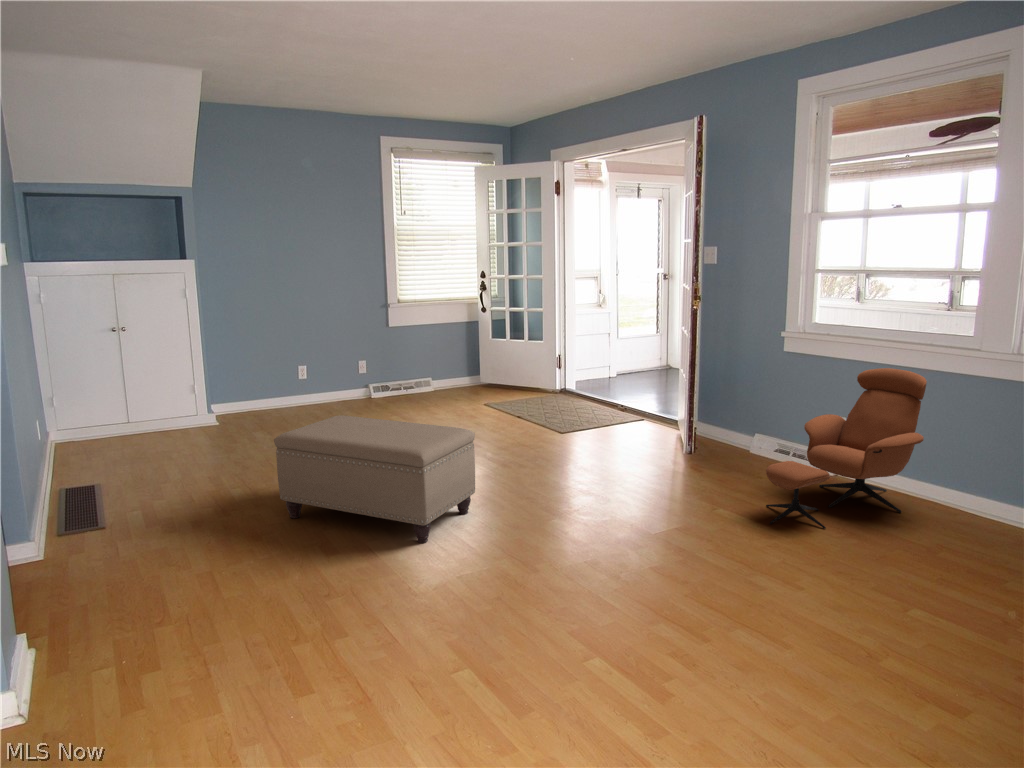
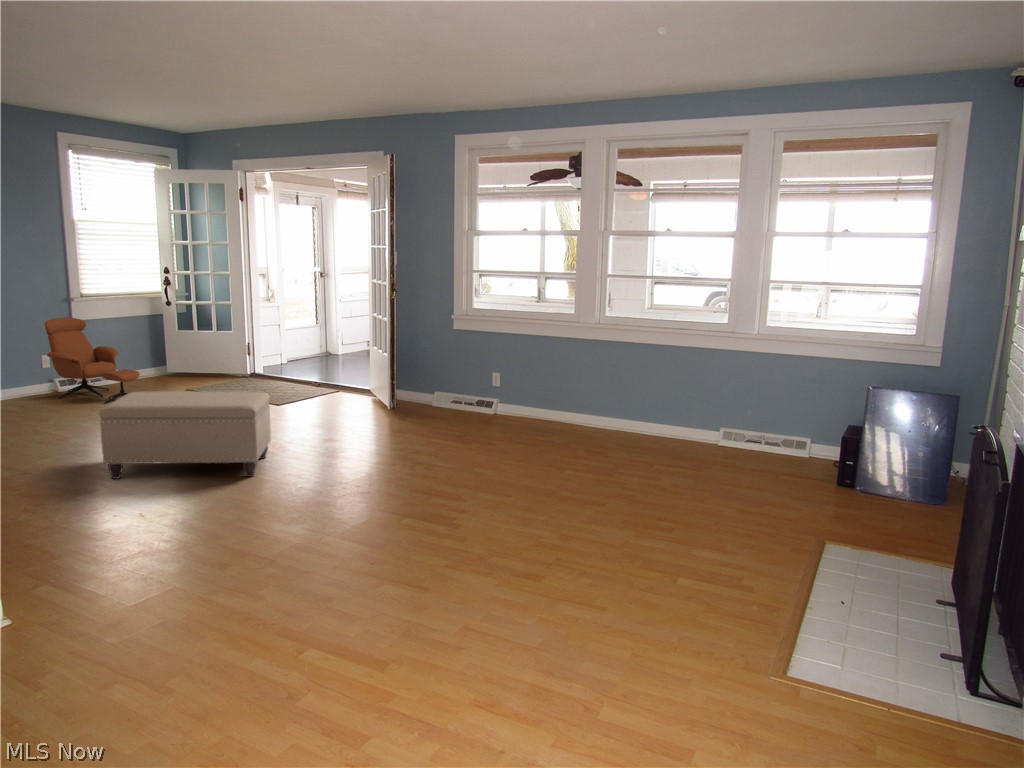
lounge chair: present [766,368,927,529] -> present [45,318,140,403]

